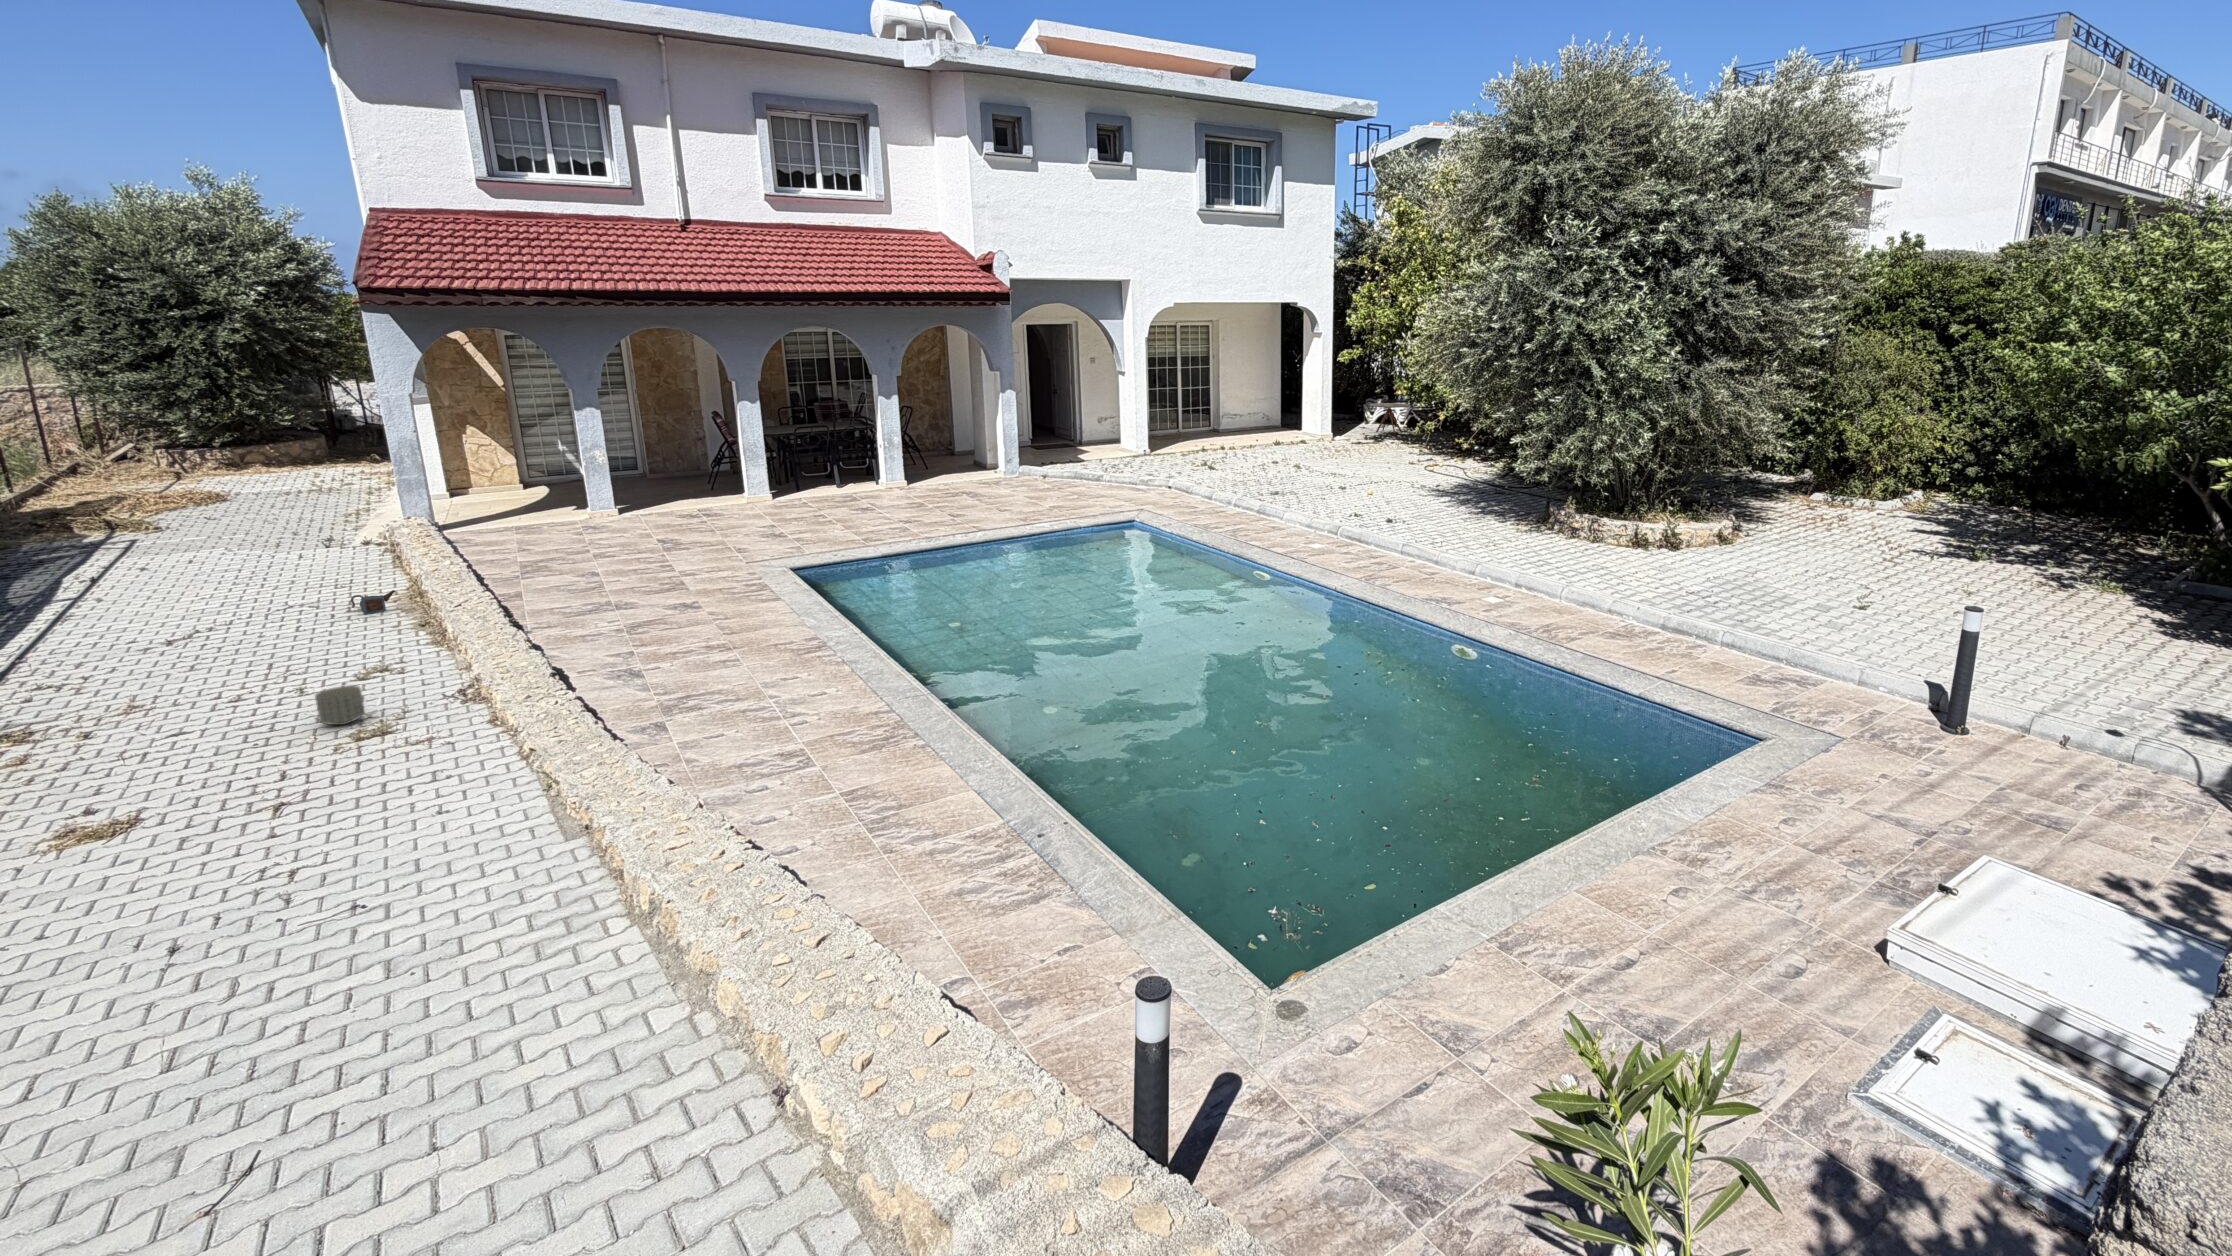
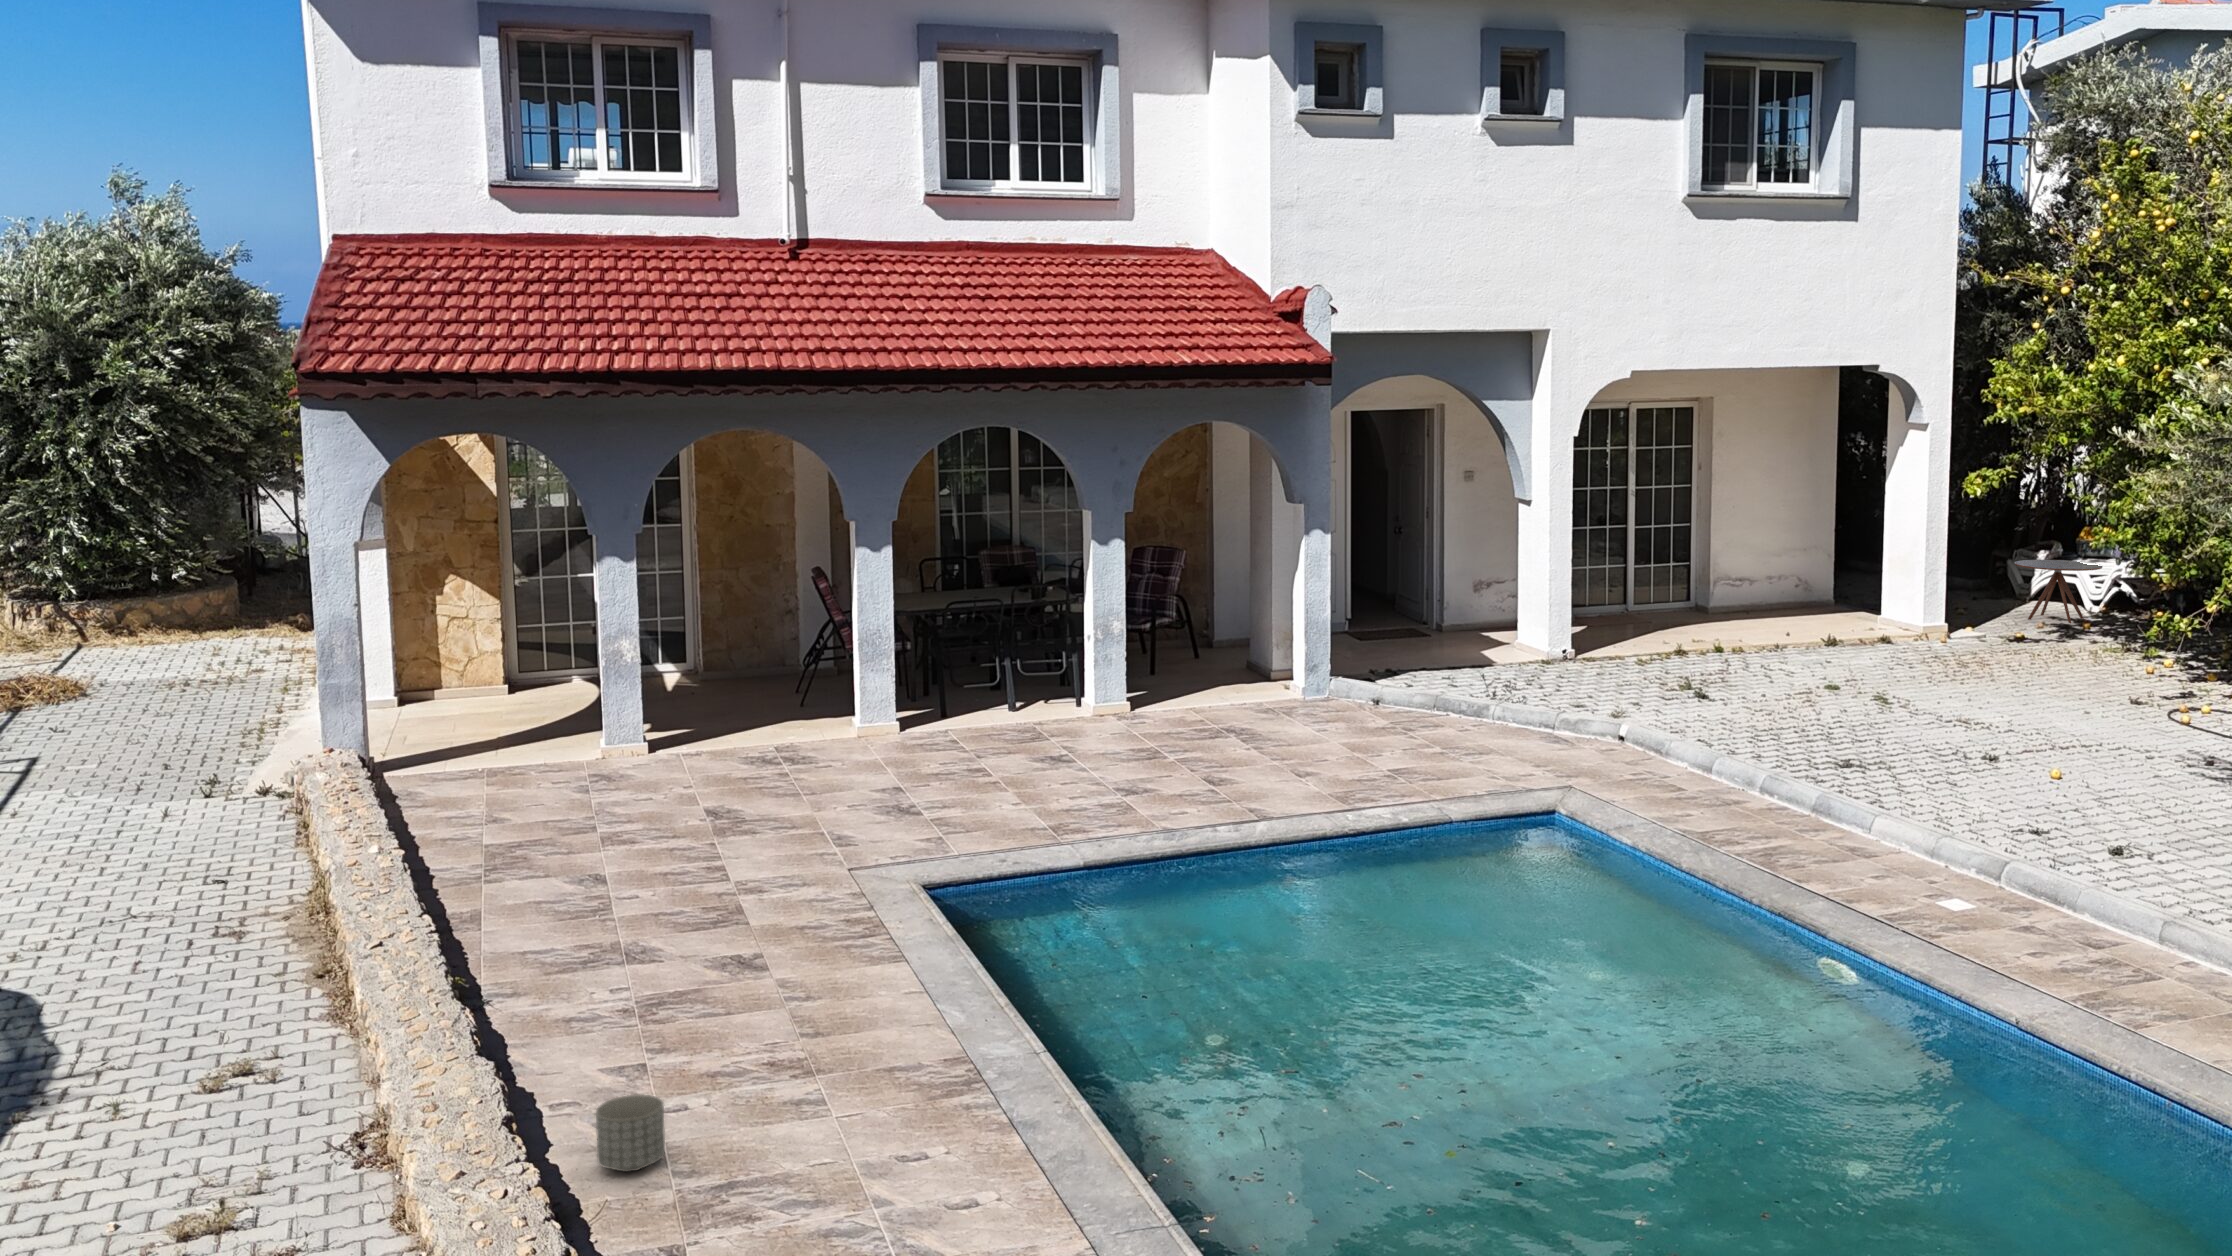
watering can: present [351,590,395,614] -> none [223,897,293,939]
planter: present [315,686,365,725] -> present [596,1095,665,1172]

